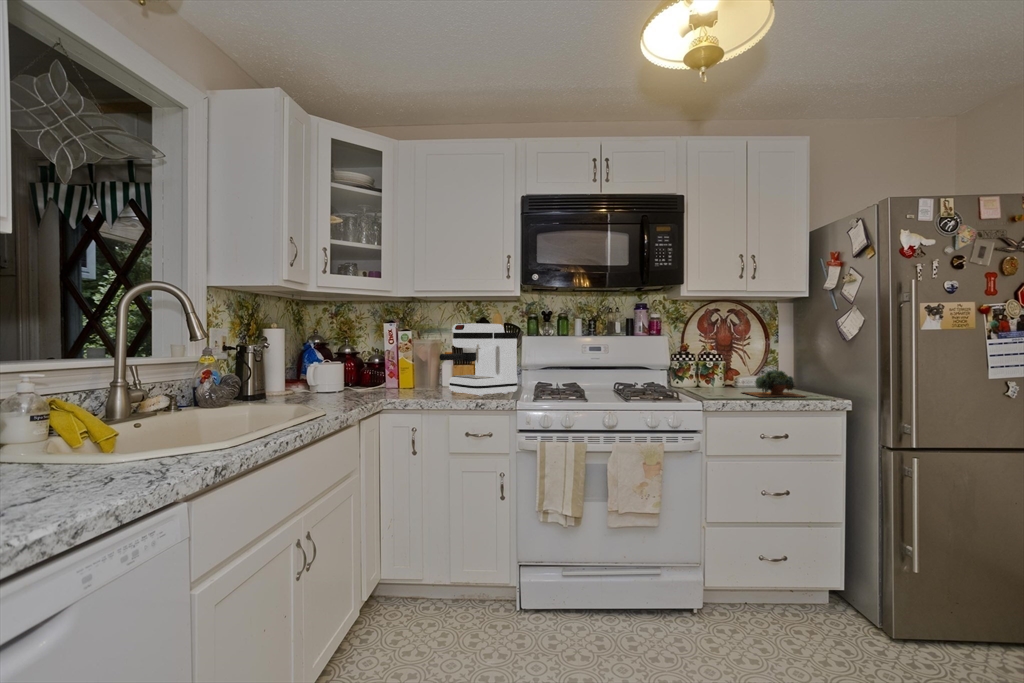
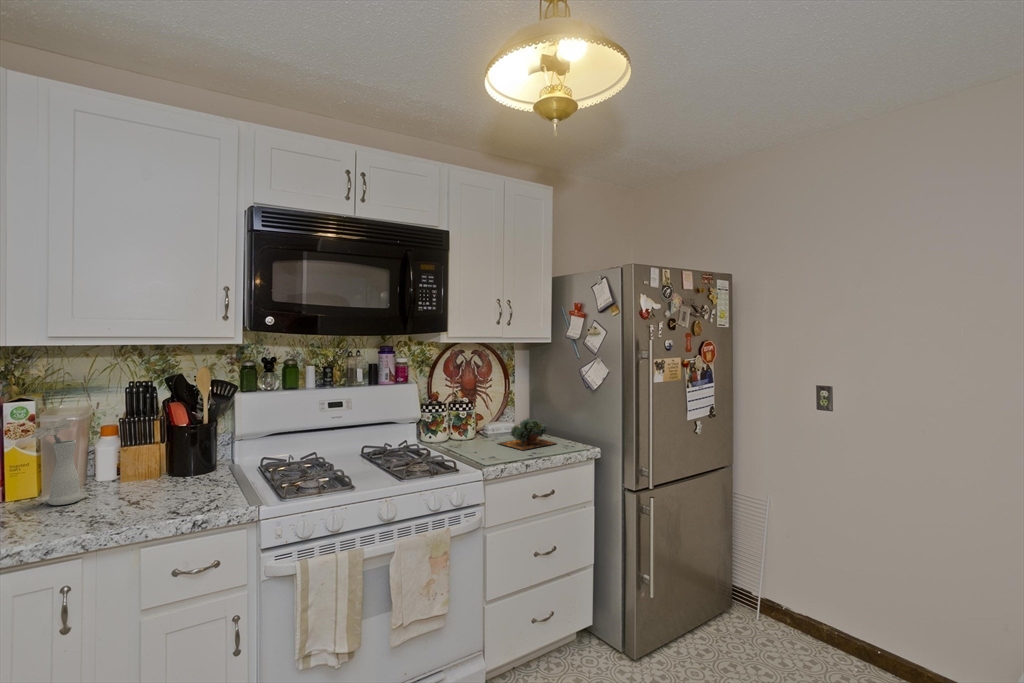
coffee maker: present [440,324,517,396] -> none [112,387,246,505]
vase: none [408,340,431,391] -> present [31,418,82,505]

